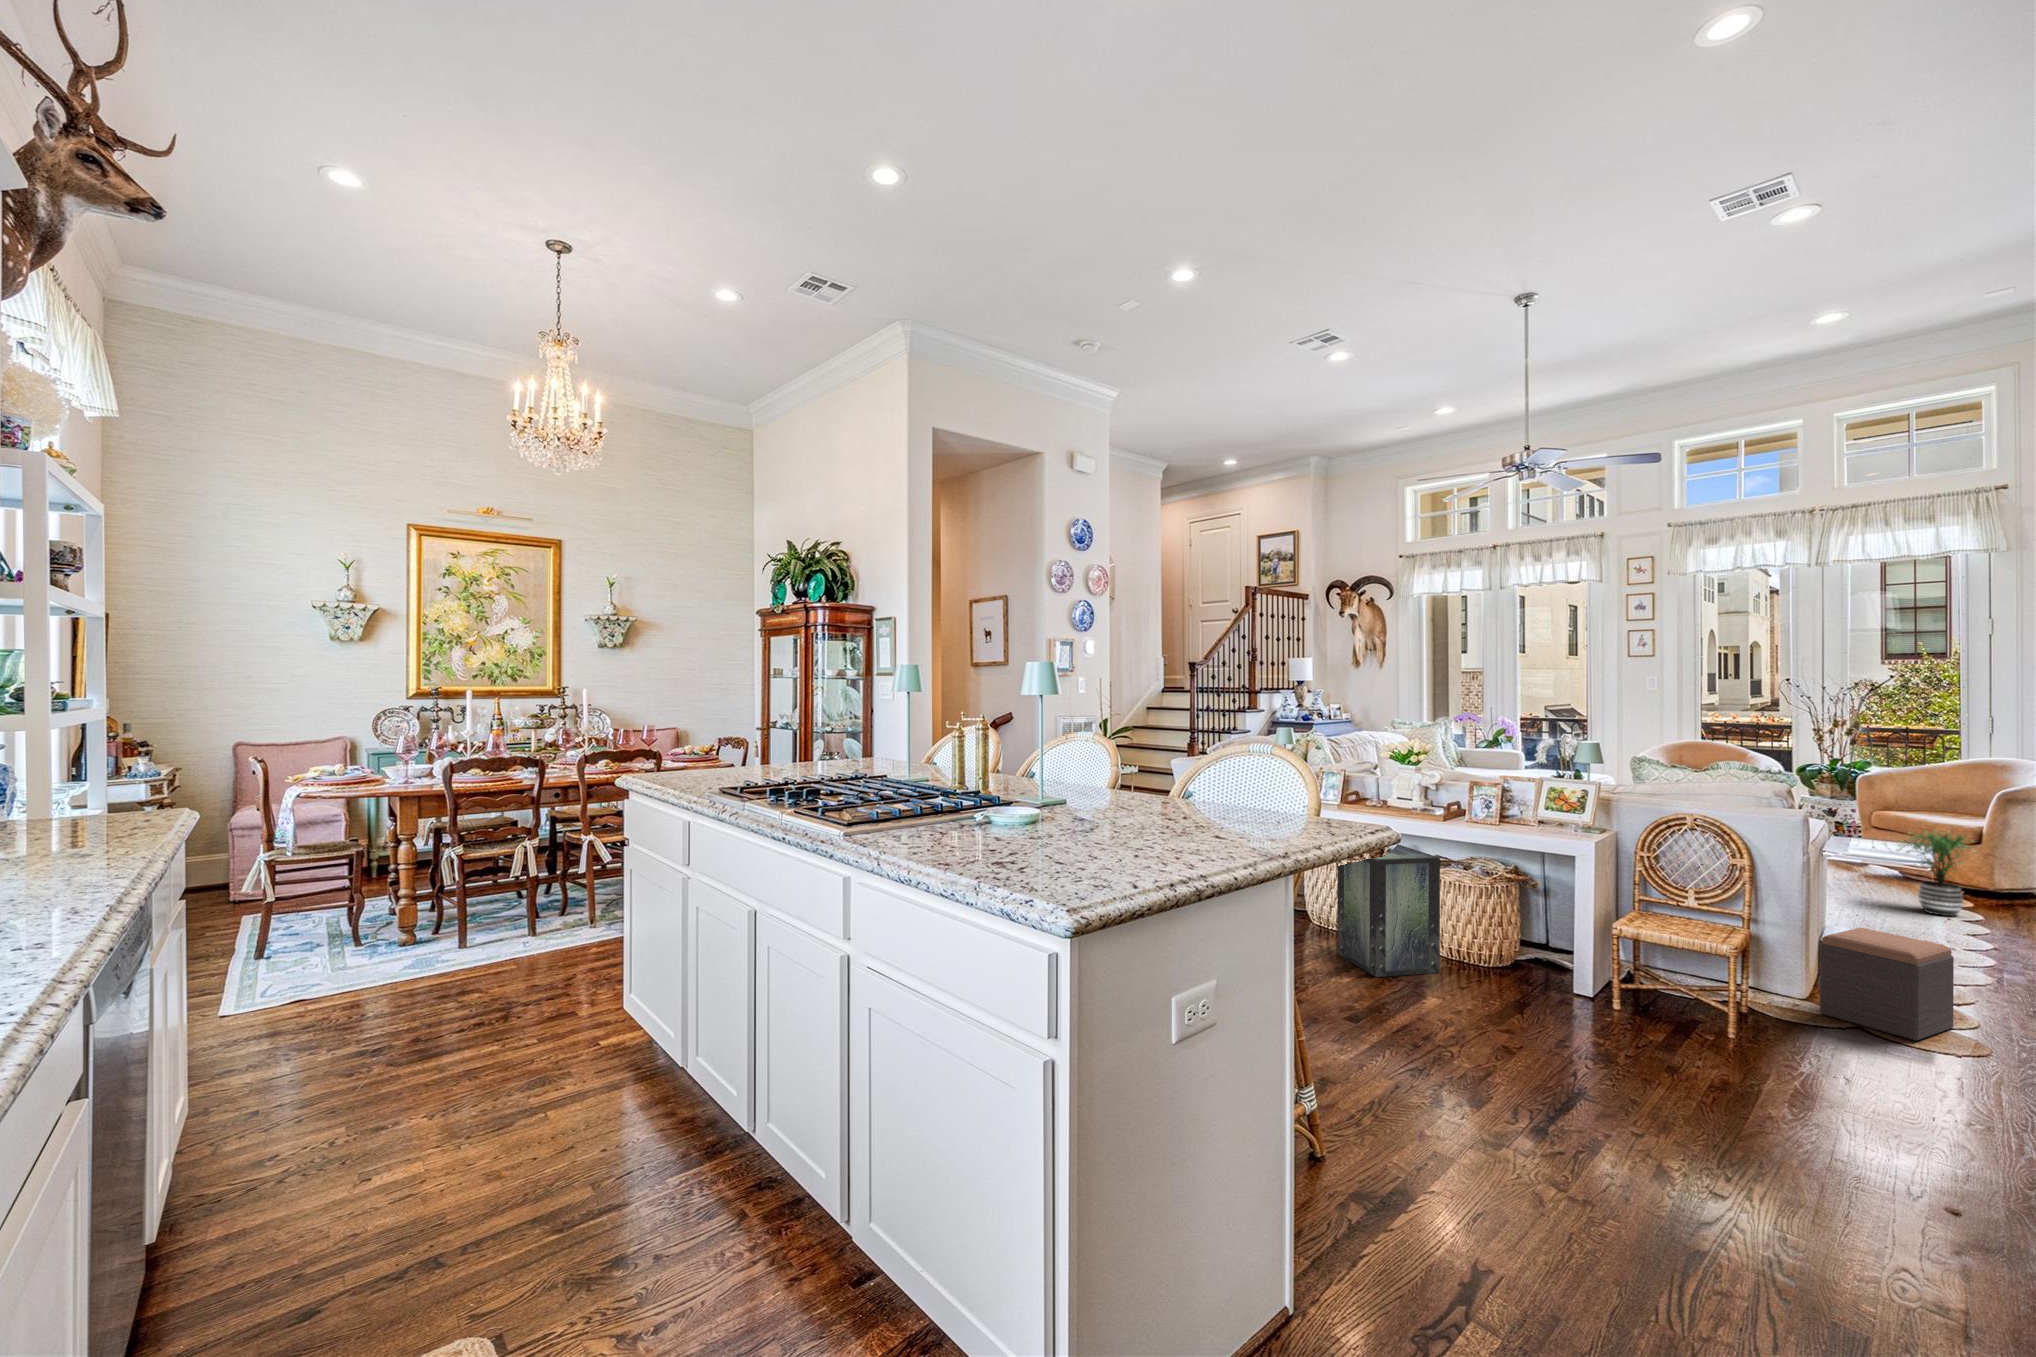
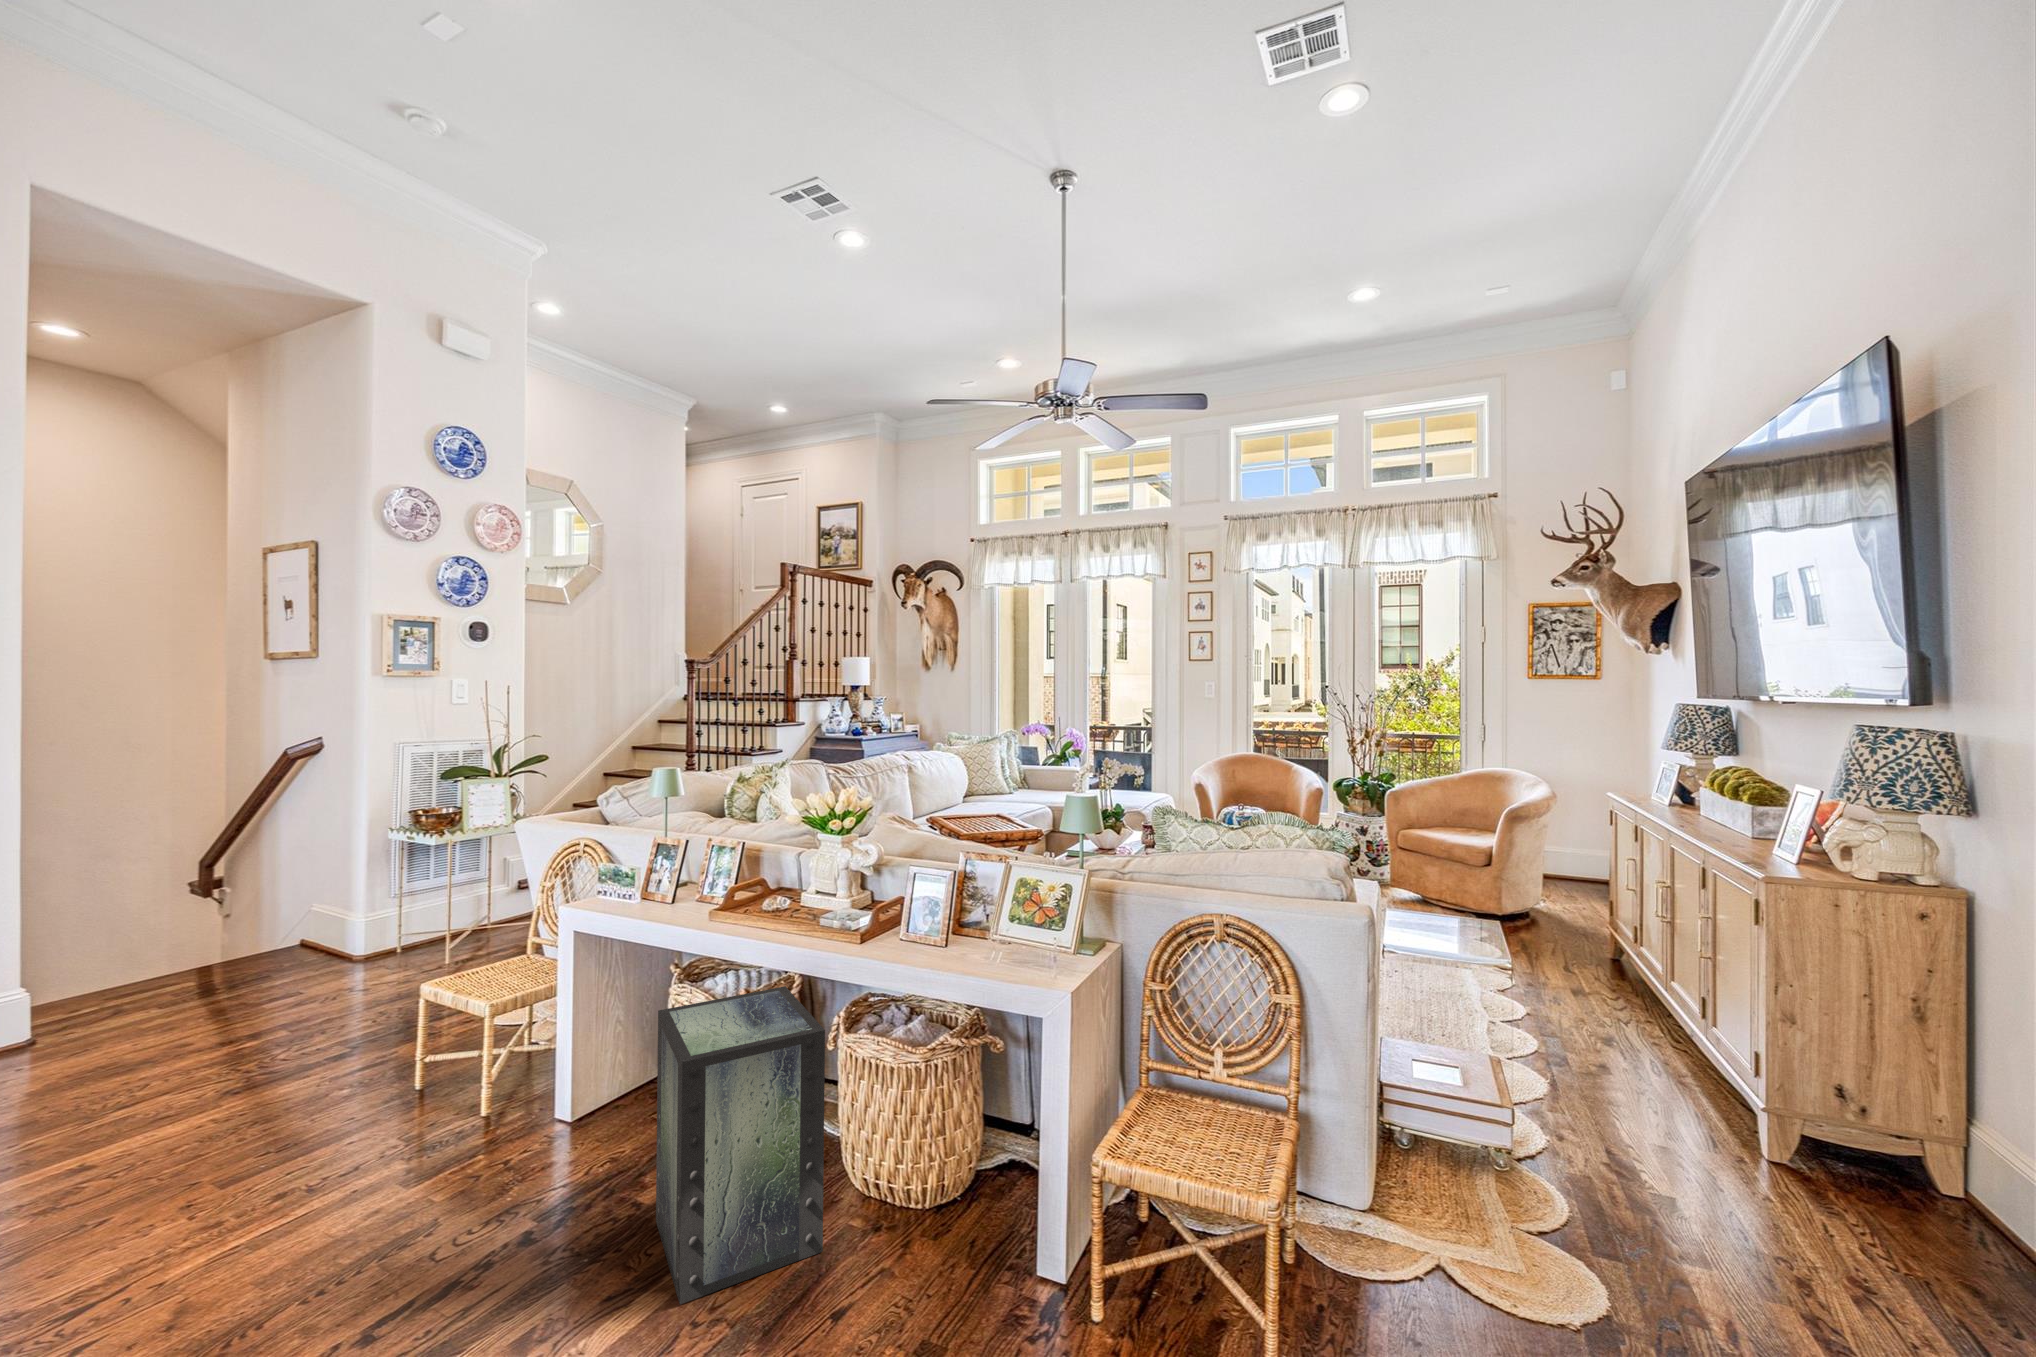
potted plant: present [1898,831,1974,916] -> none [1428,859,1508,962]
footstool: present [1820,928,1954,1041] -> none [1395,1079,1563,1308]

